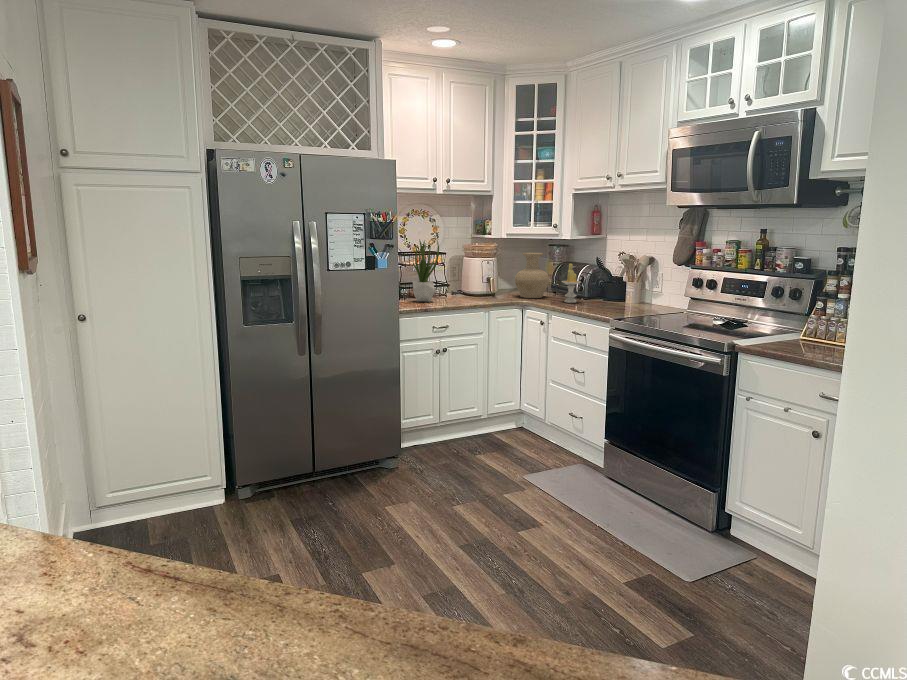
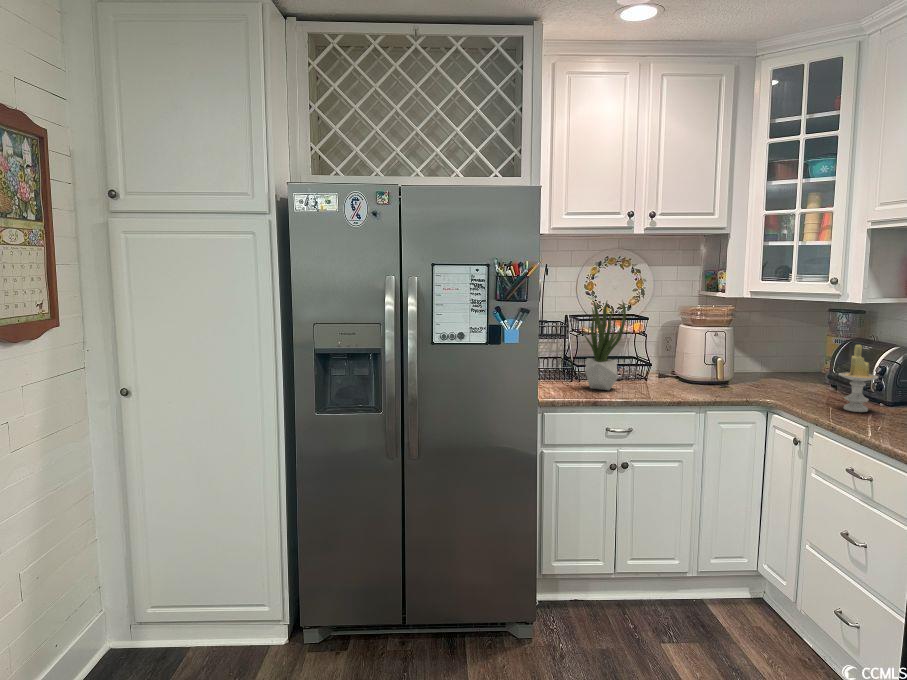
vase: present [515,253,549,298] -> none [758,322,820,396]

